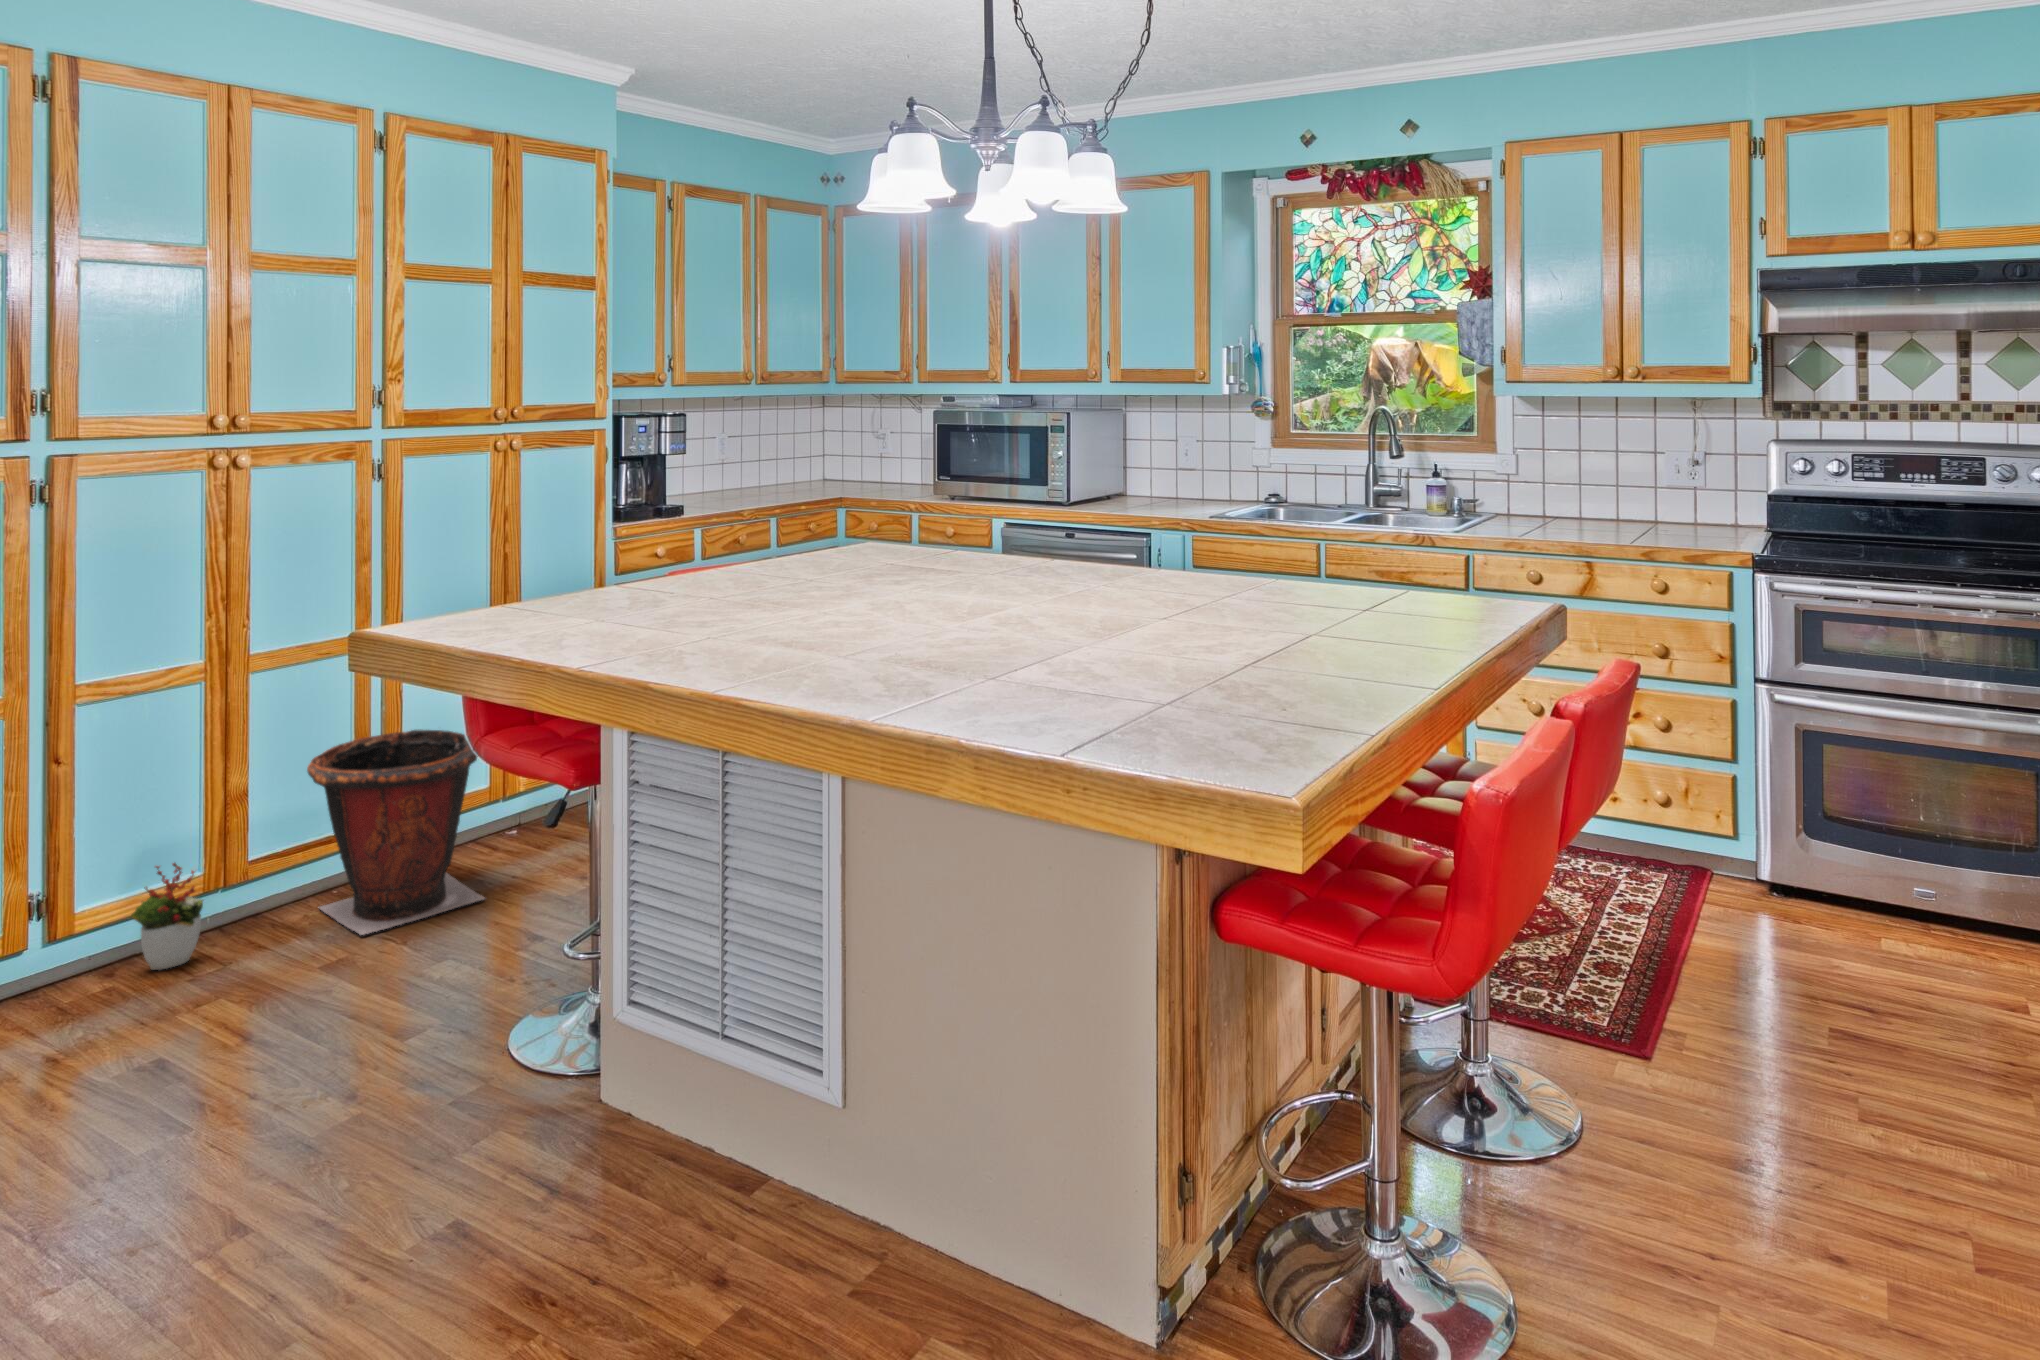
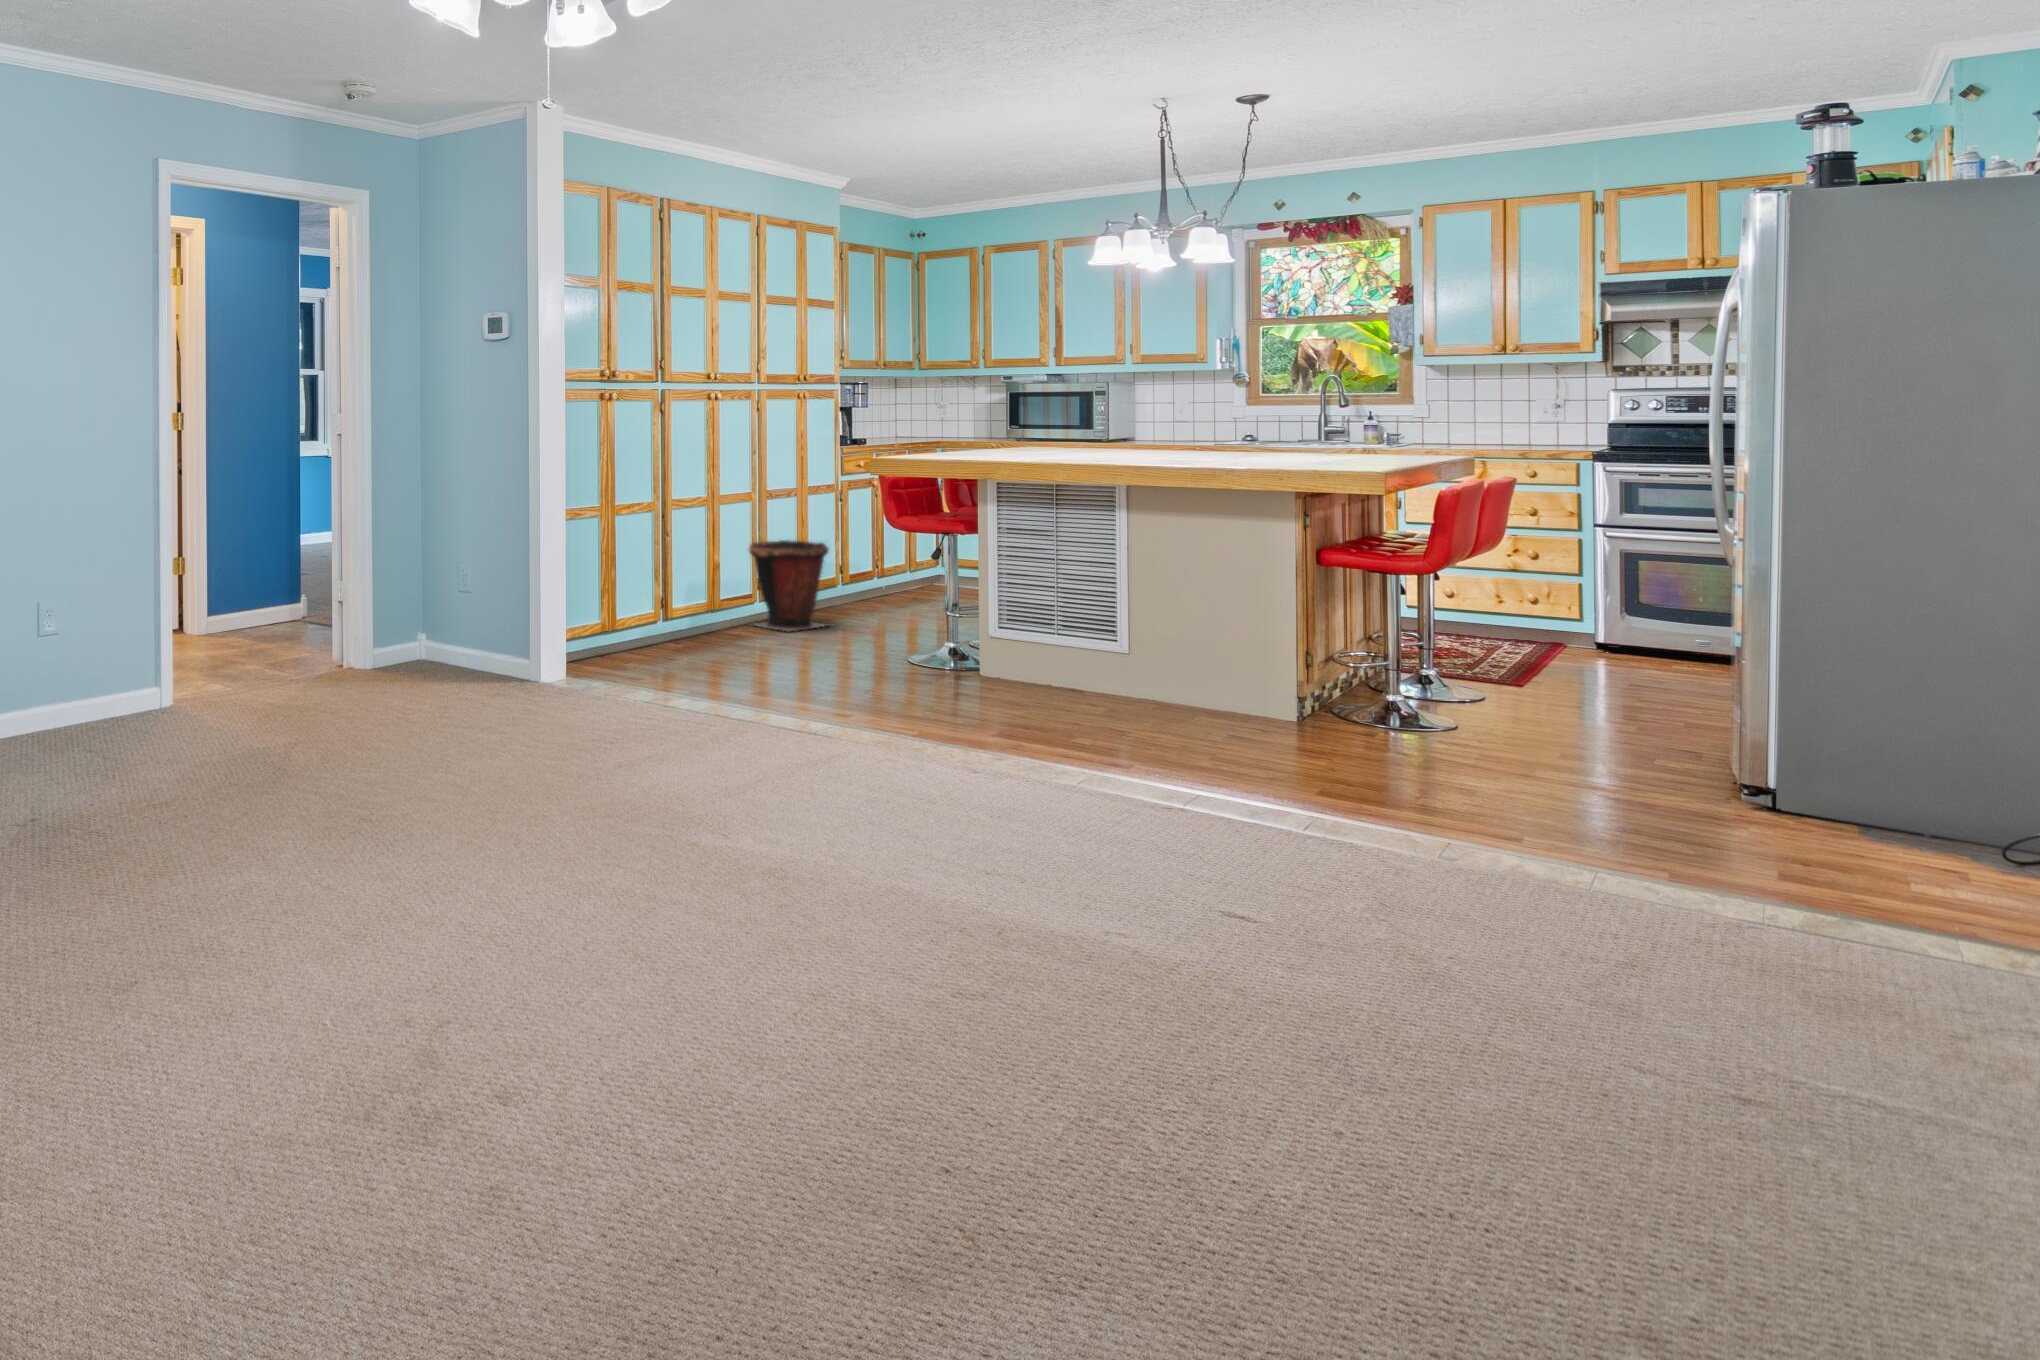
decorative plant: present [131,863,203,970] -> none [696,585,721,636]

